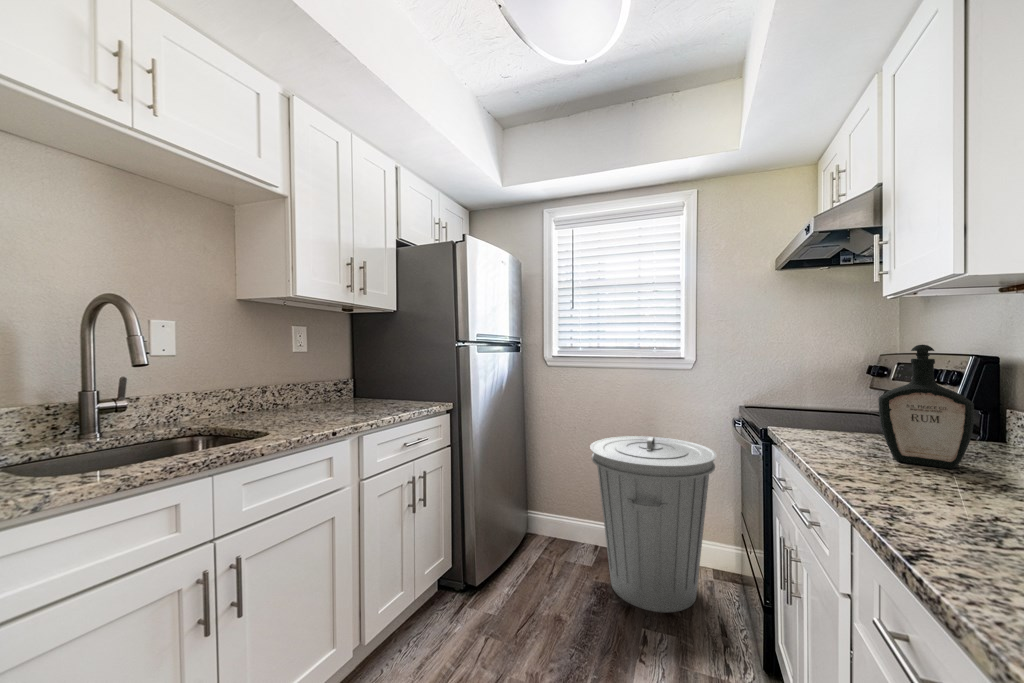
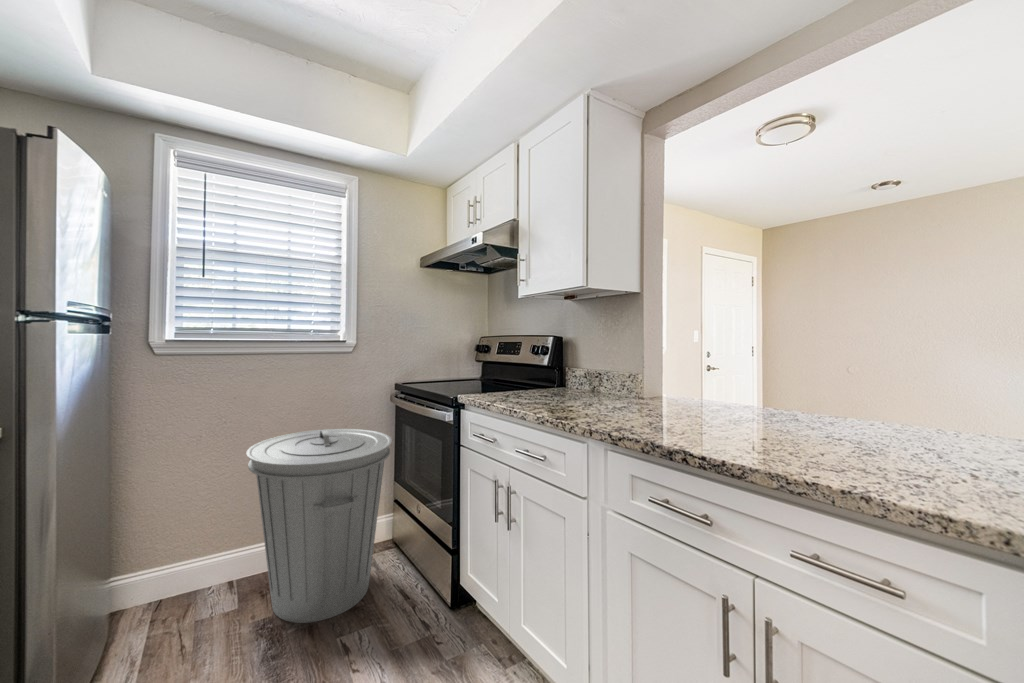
bottle: present [879,344,974,469] -> none [546,336,590,413]

